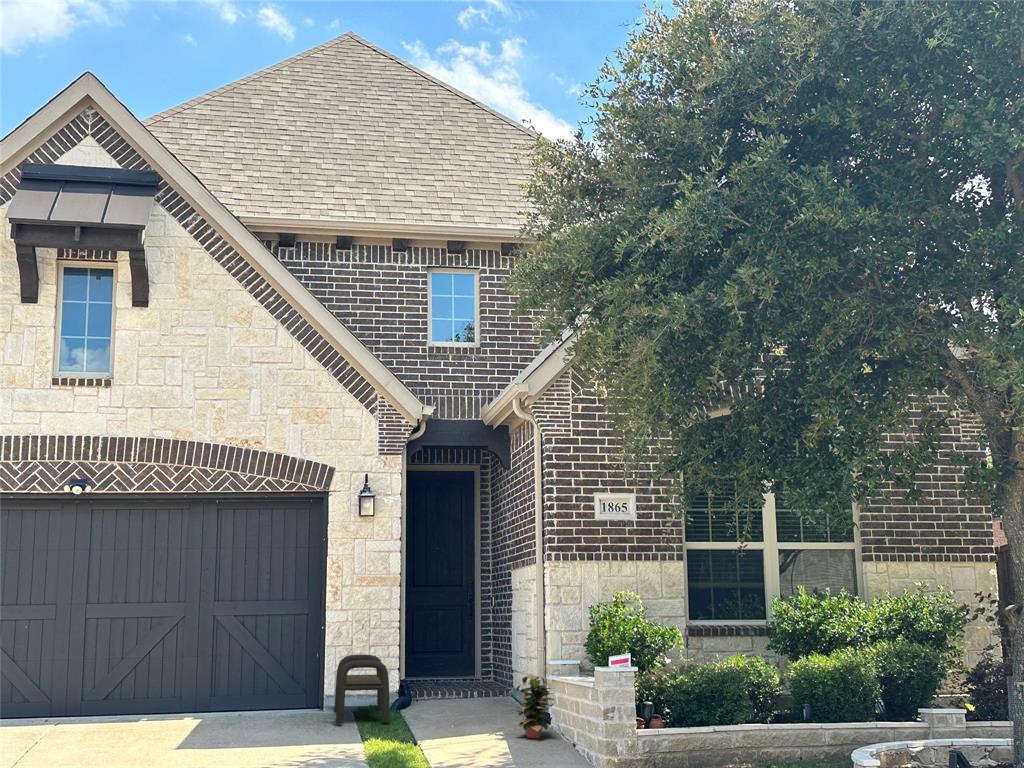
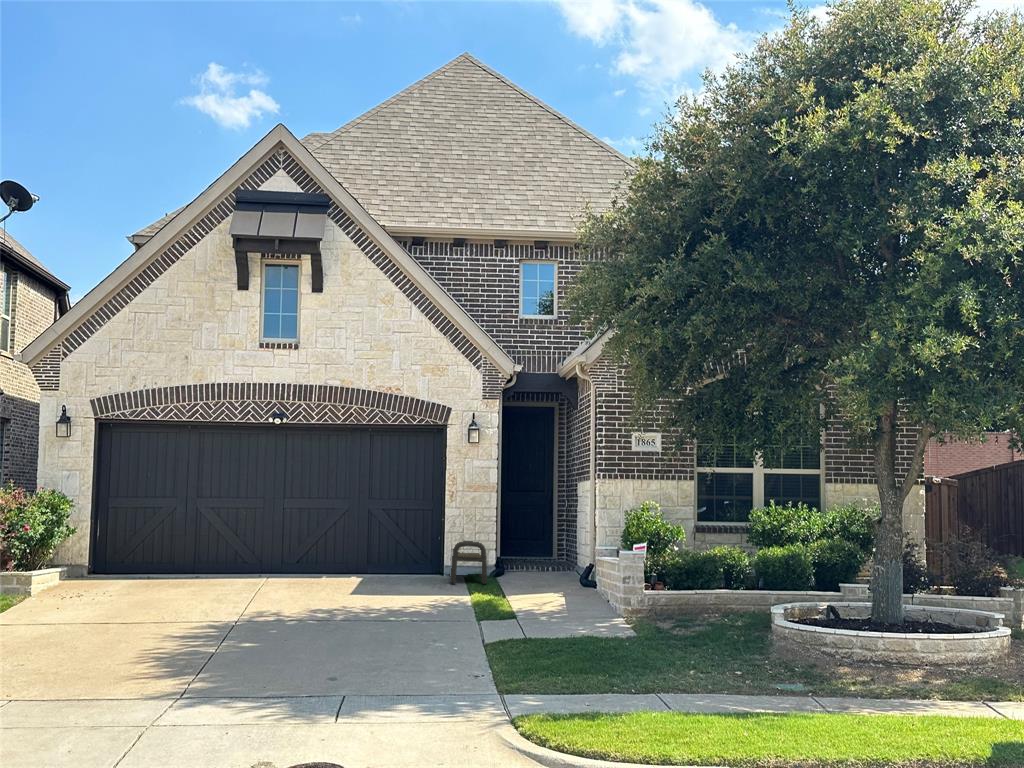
decorative plant: present [515,676,554,738] -> none [569,555,599,597]

